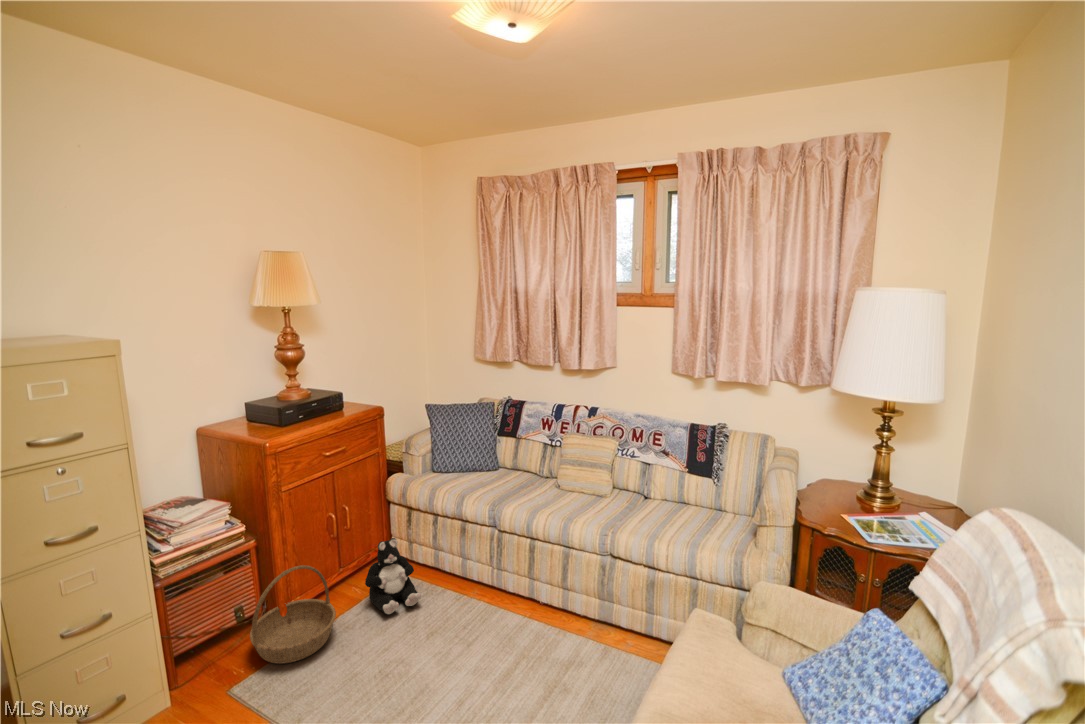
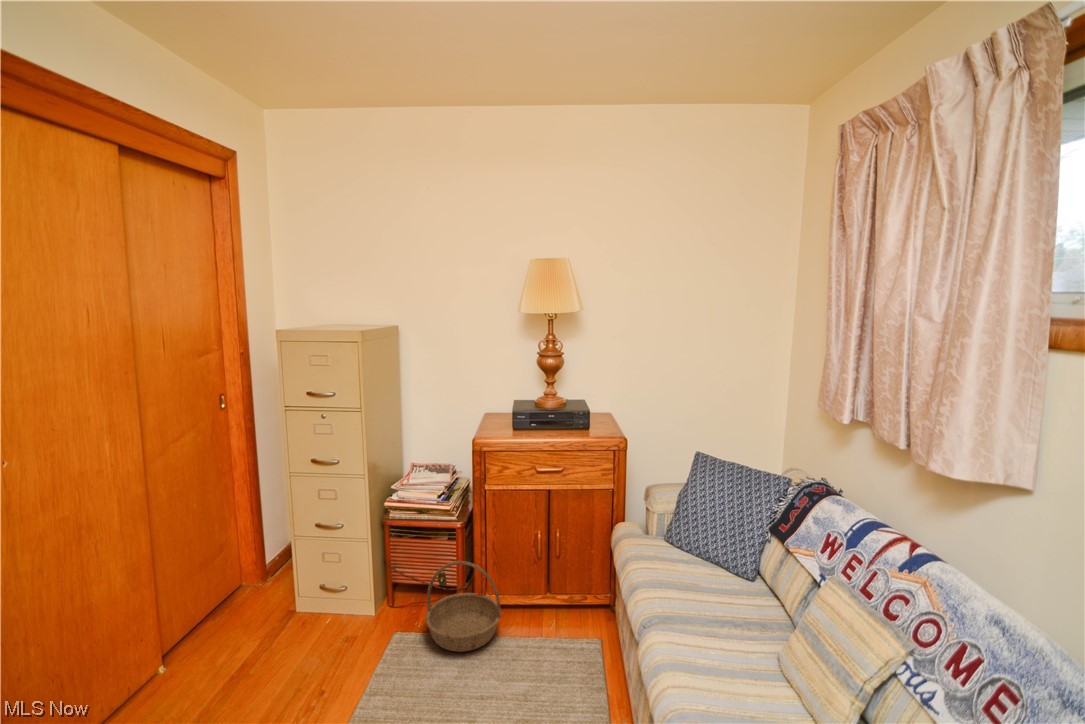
plush toy: present [365,538,421,614] -> none [526,587,588,680]

